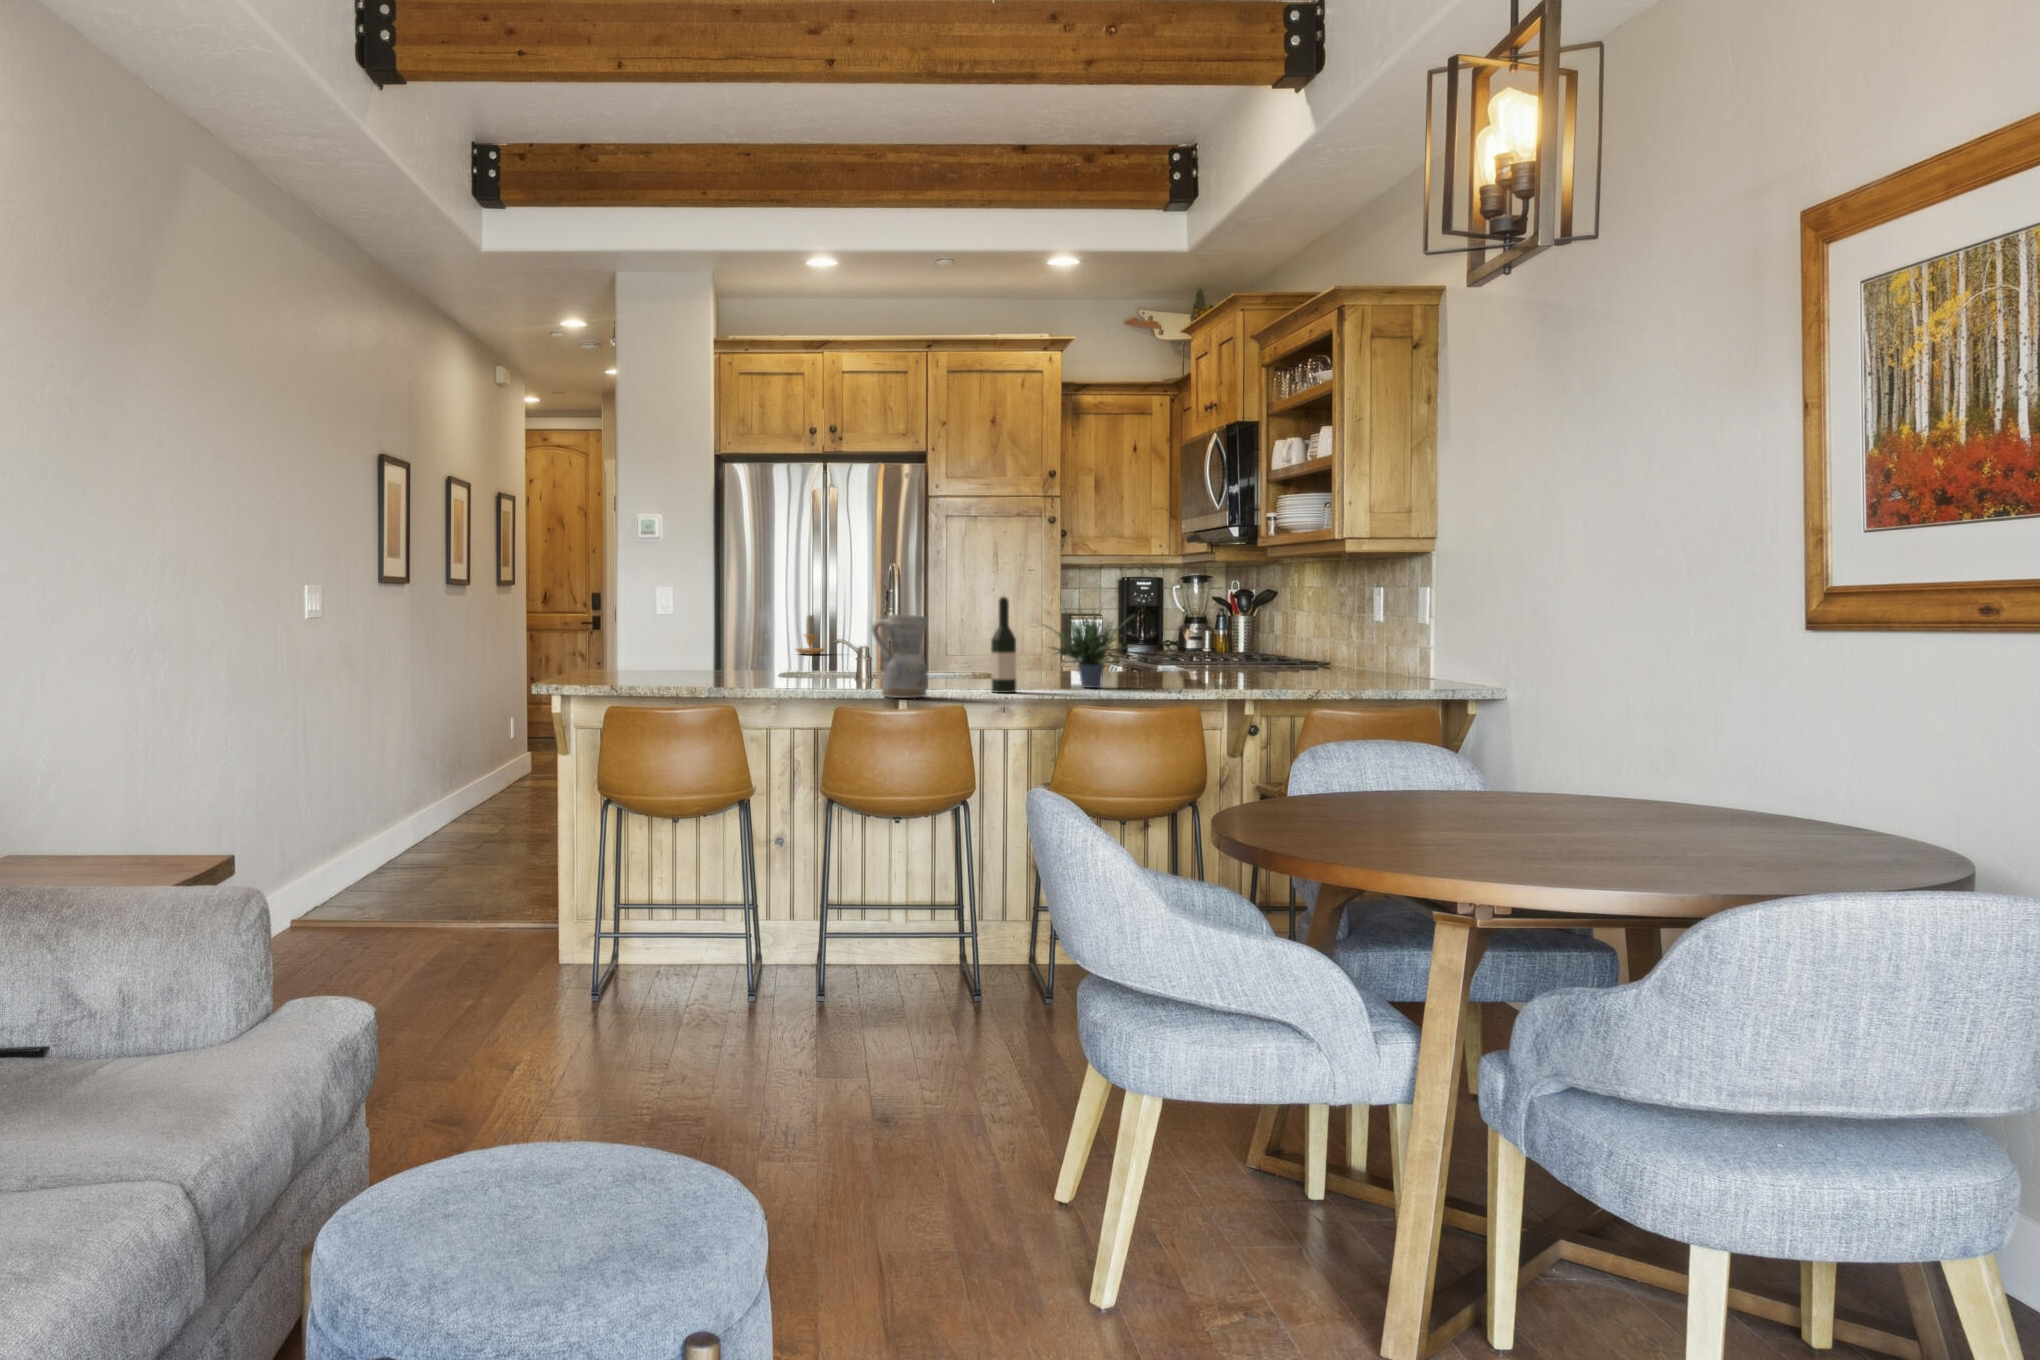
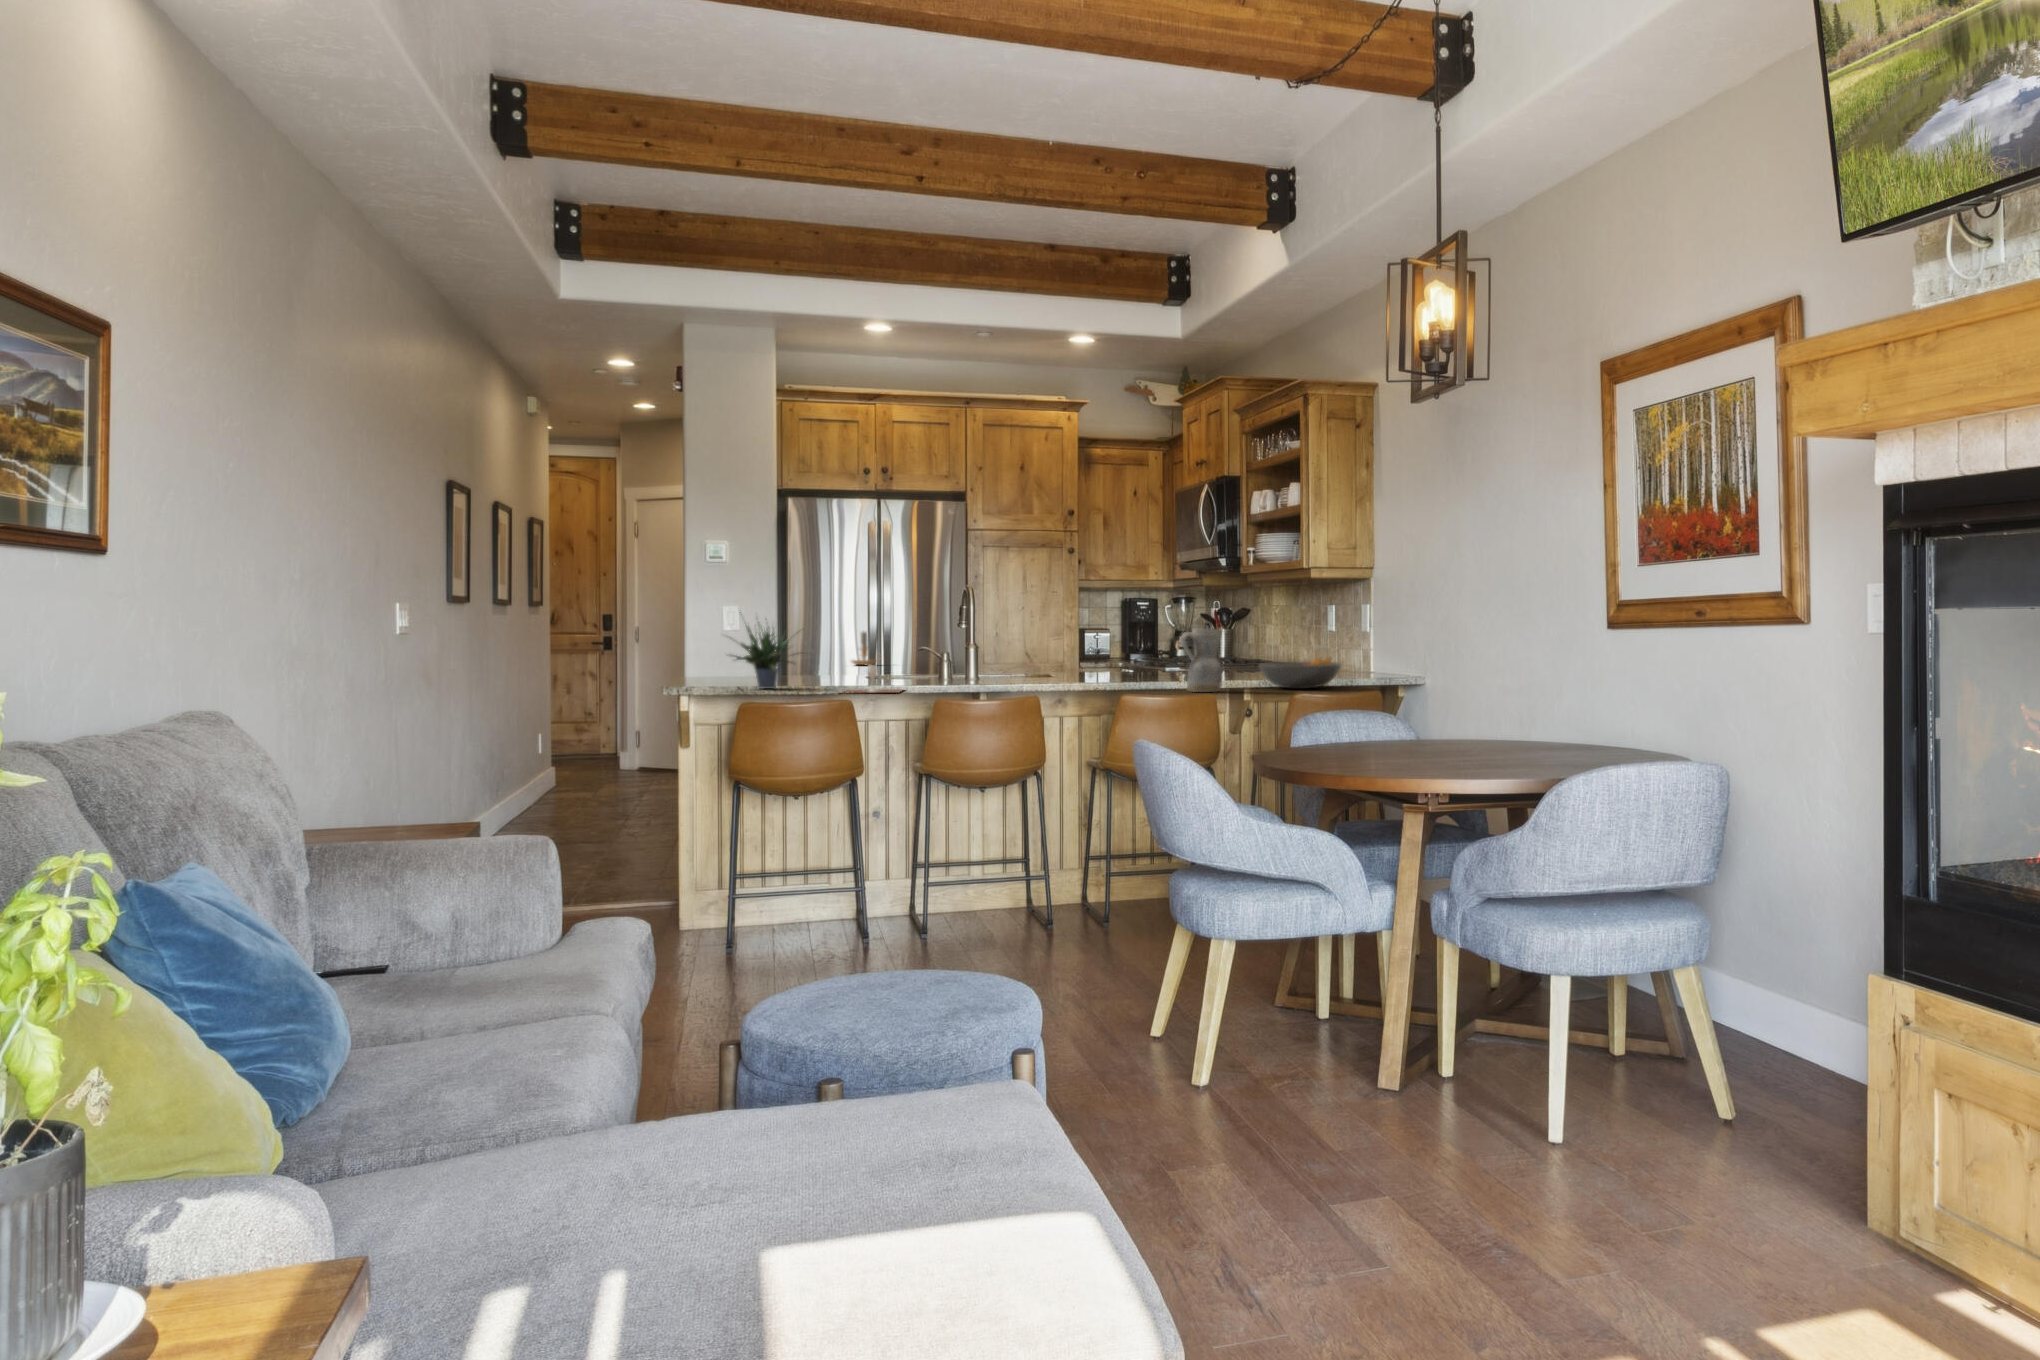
wine bottle: present [991,597,1016,693] -> none [1044,613,1064,688]
potted plant: present [1045,613,1138,688] -> present [733,614,795,689]
ceramic pitcher: present [872,614,928,698] -> present [1181,628,1222,692]
fruit bowl: none [1271,659,1389,700] -> present [1259,657,1341,689]
wine glass: none [734,660,821,696] -> present [843,665,902,693]

